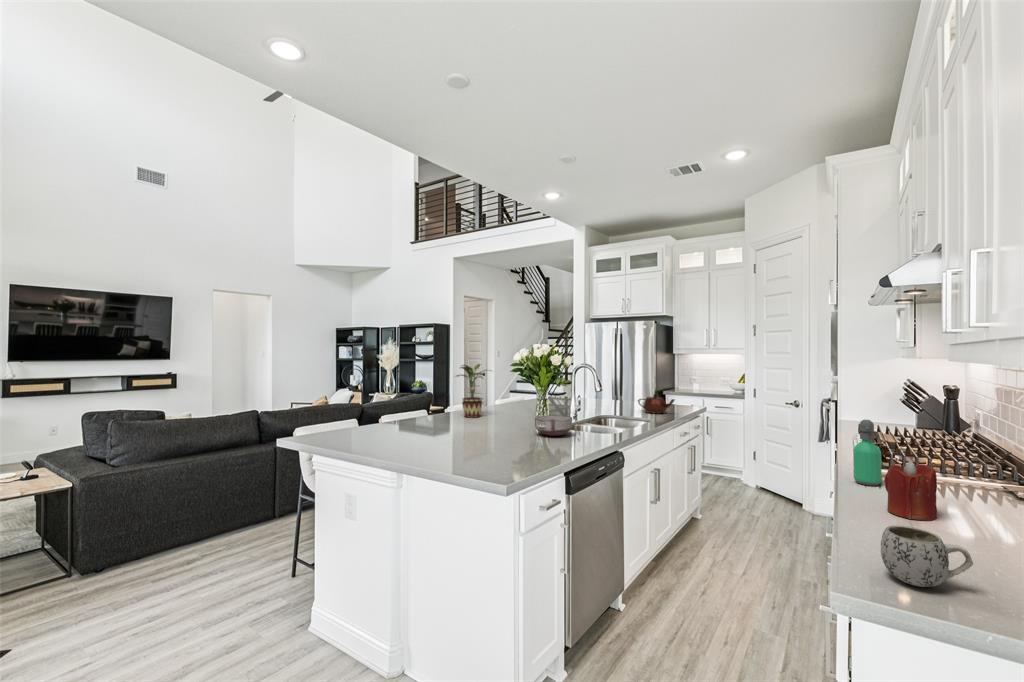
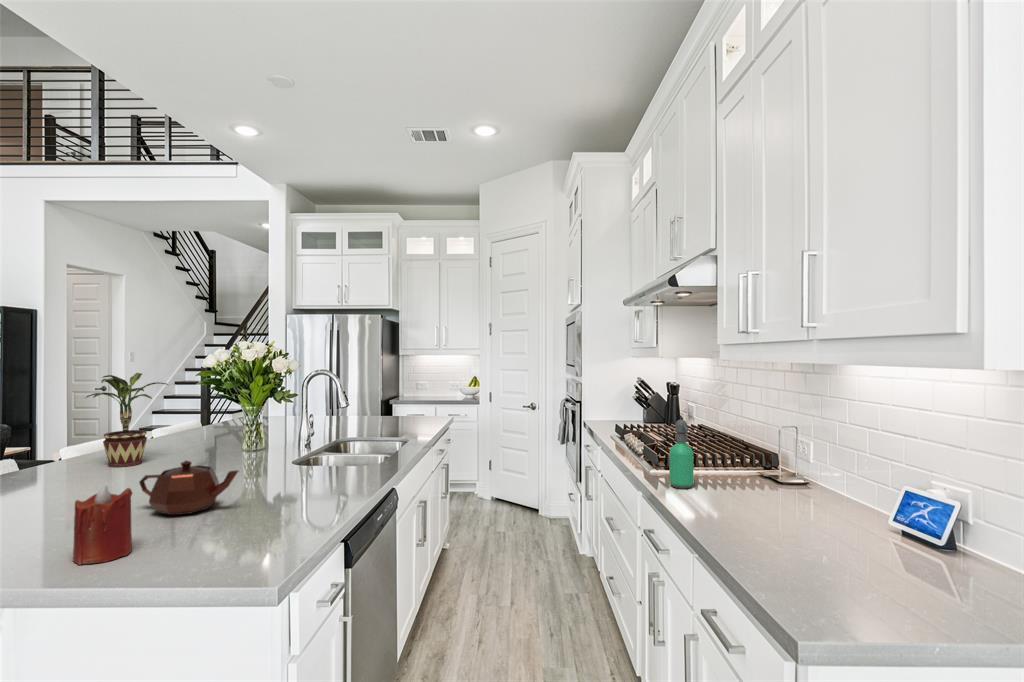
teapot: present [638,394,675,414] -> present [139,461,238,515]
ceramic bowl: present [535,415,572,436] -> none [266,447,327,480]
candle: present [884,461,937,521] -> present [73,486,132,565]
mug: present [881,525,973,587] -> none [811,537,891,604]

